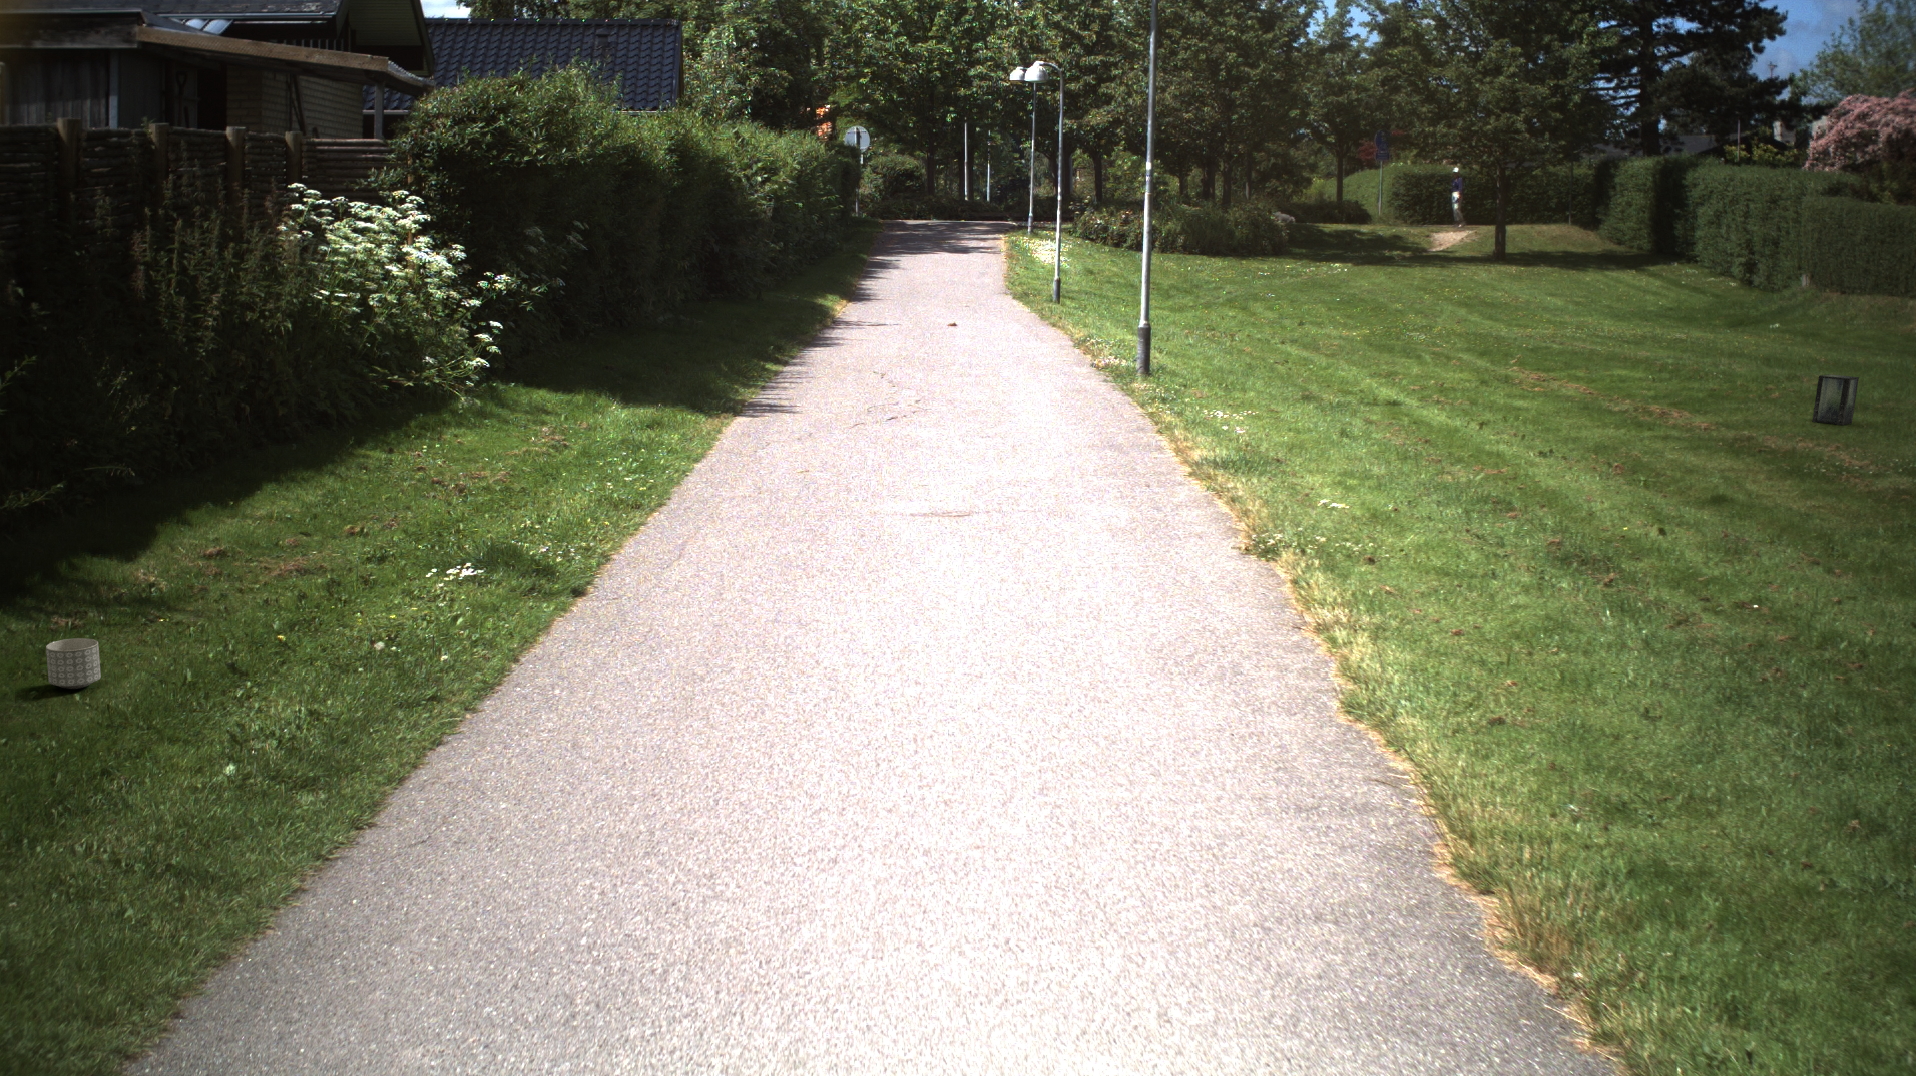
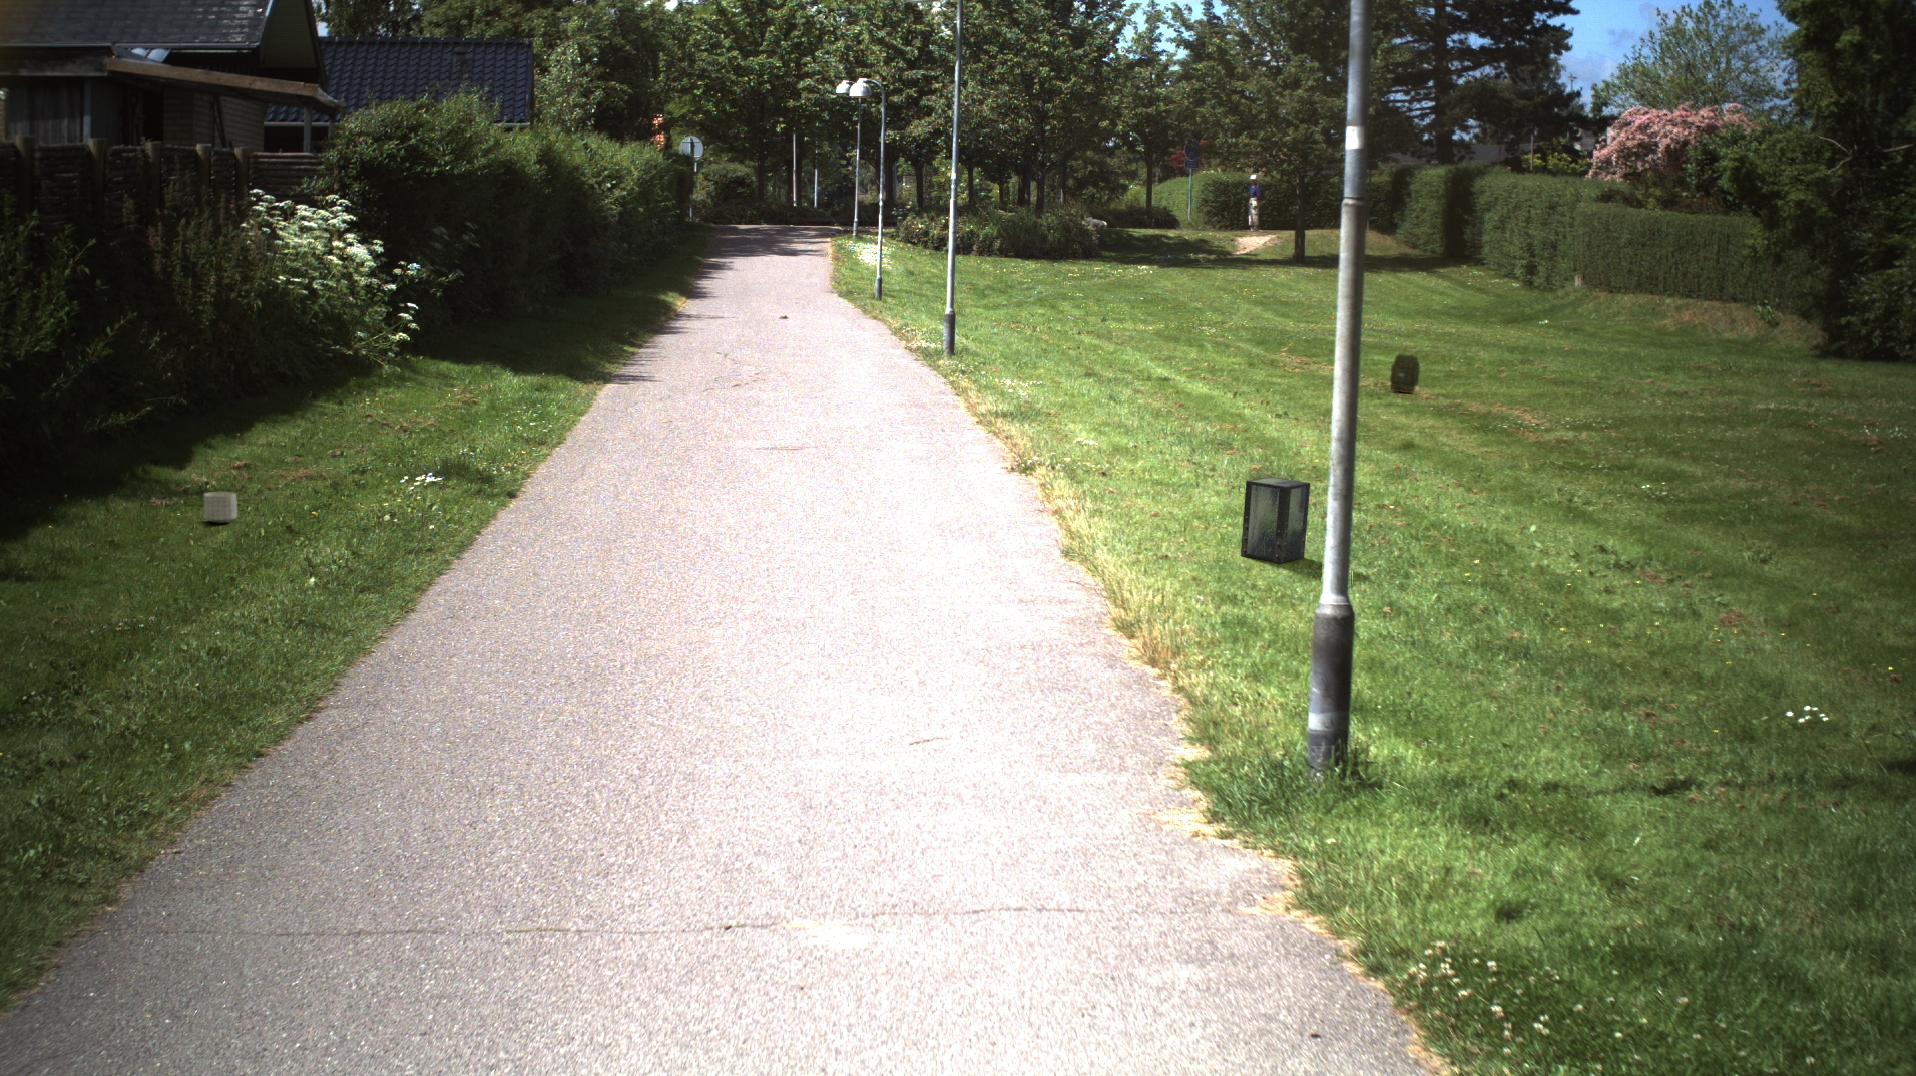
storage box: present [1812,374,1859,425] -> present [1241,477,1310,563]
backpack: none [1692,378,1732,427] -> present [1390,354,1420,393]

